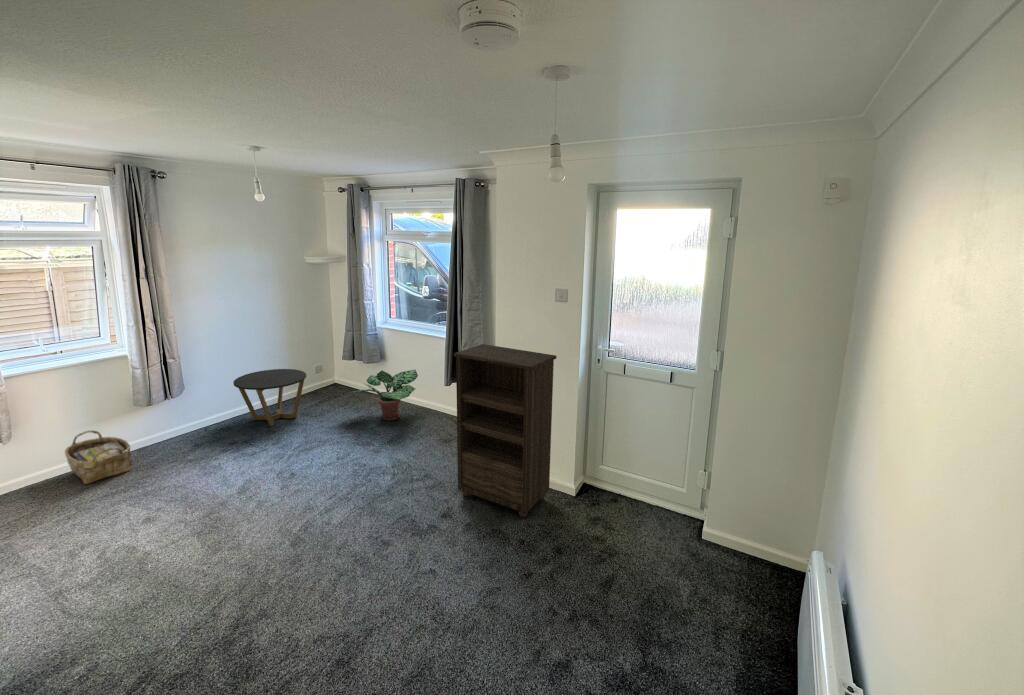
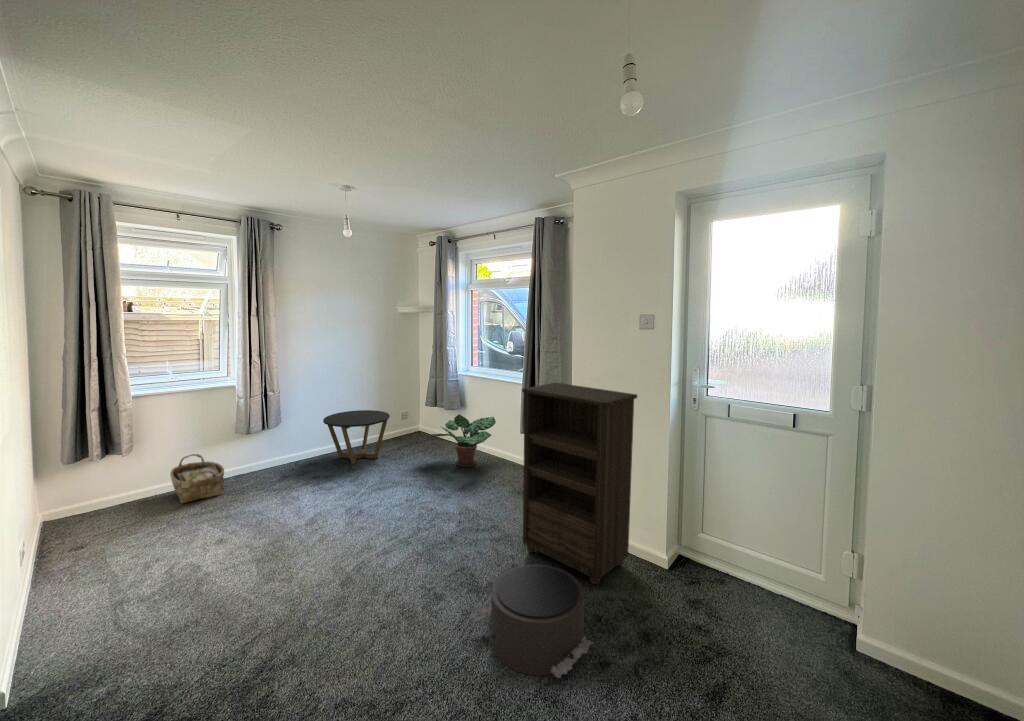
pouf: none [424,507,527,594] -> present [473,564,593,678]

